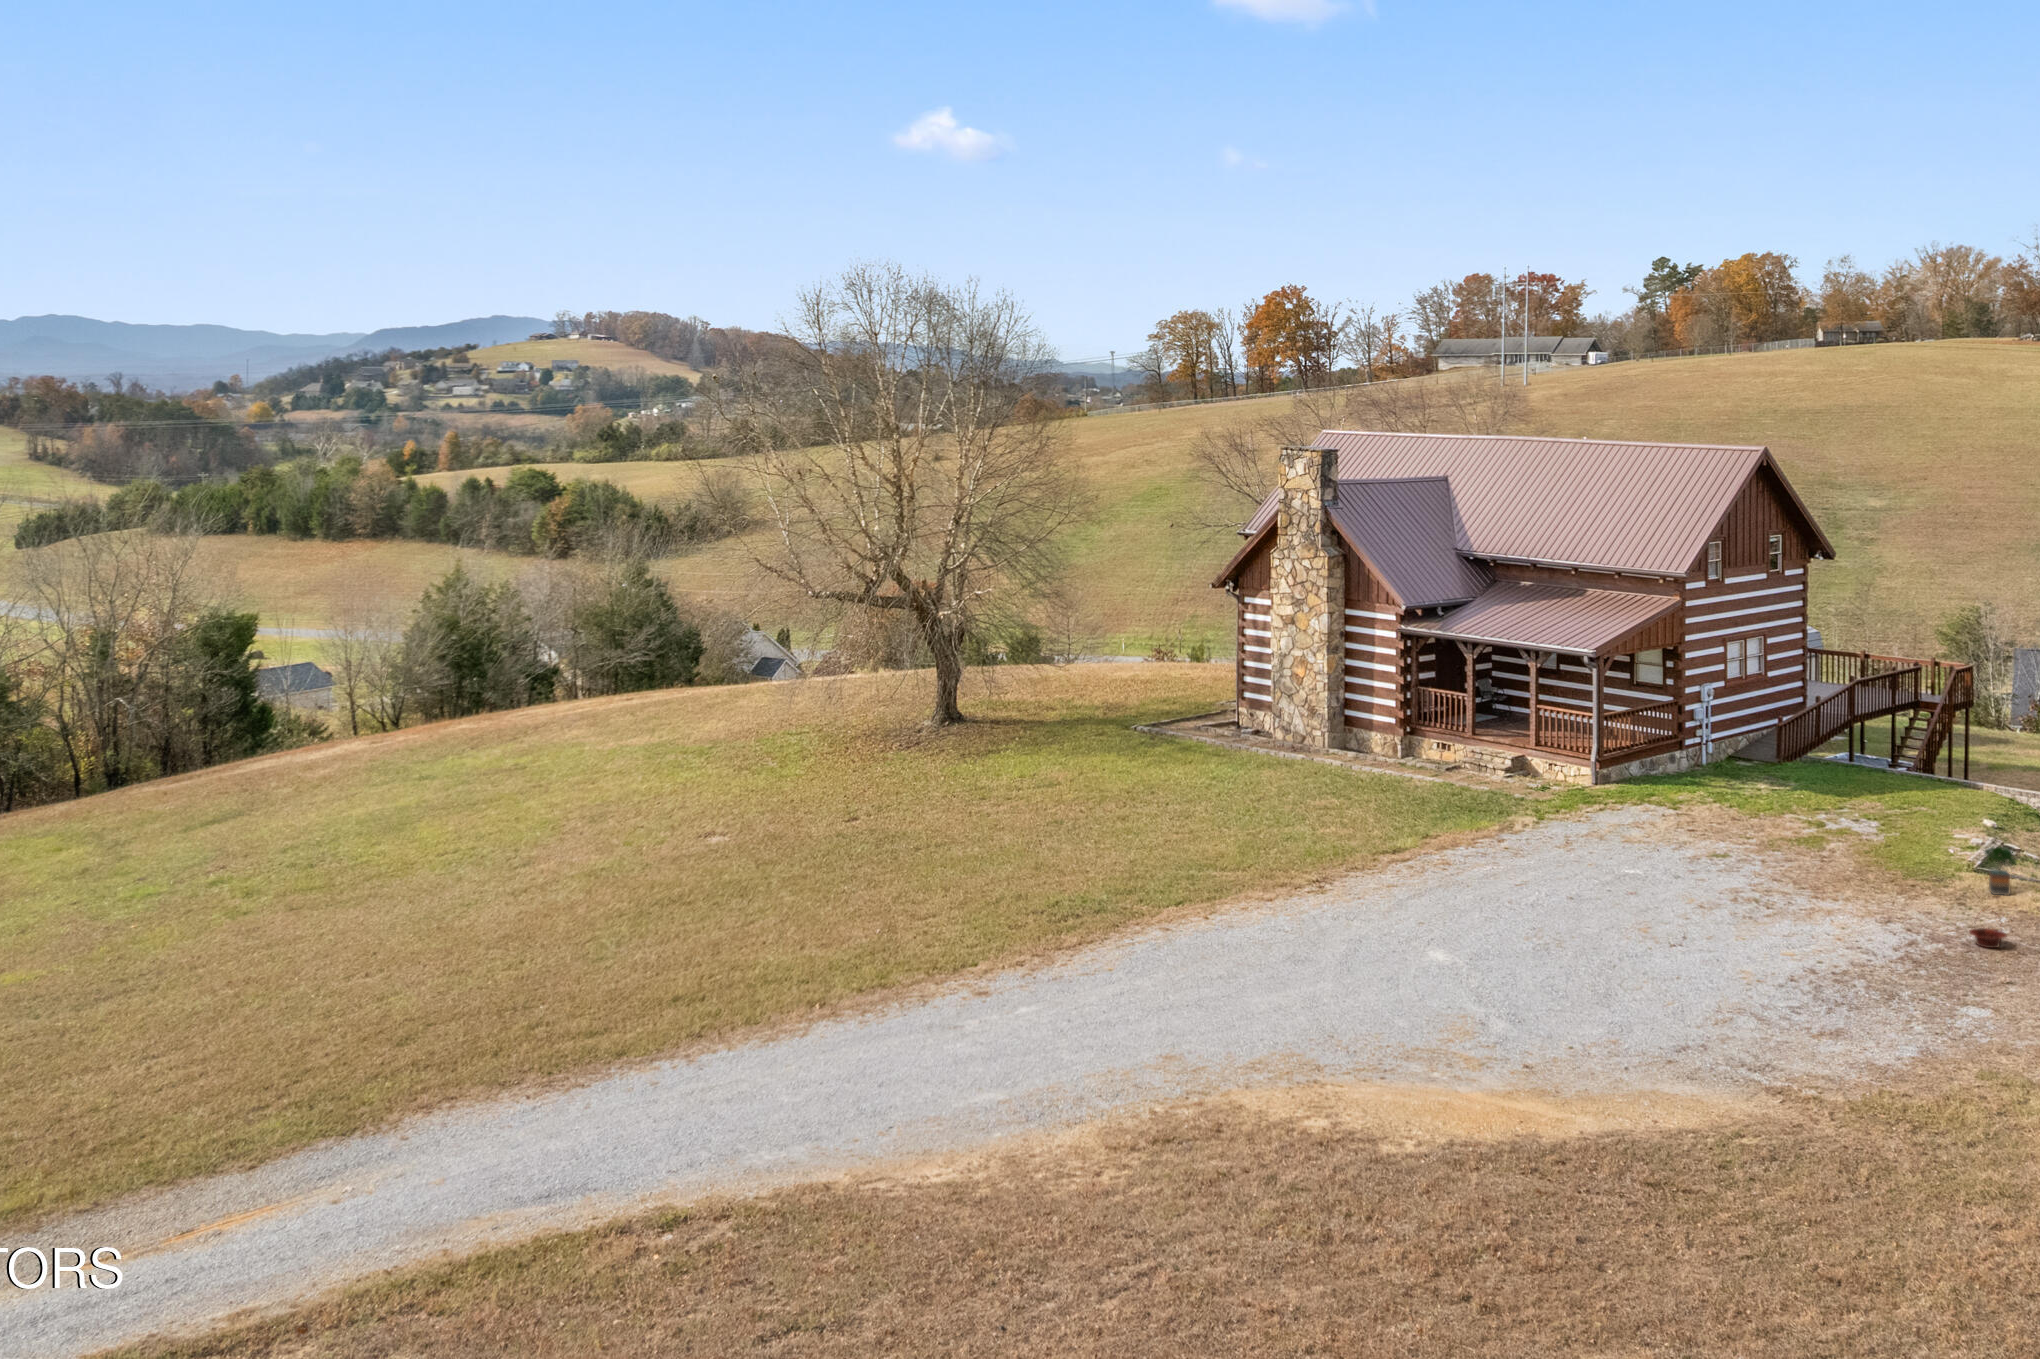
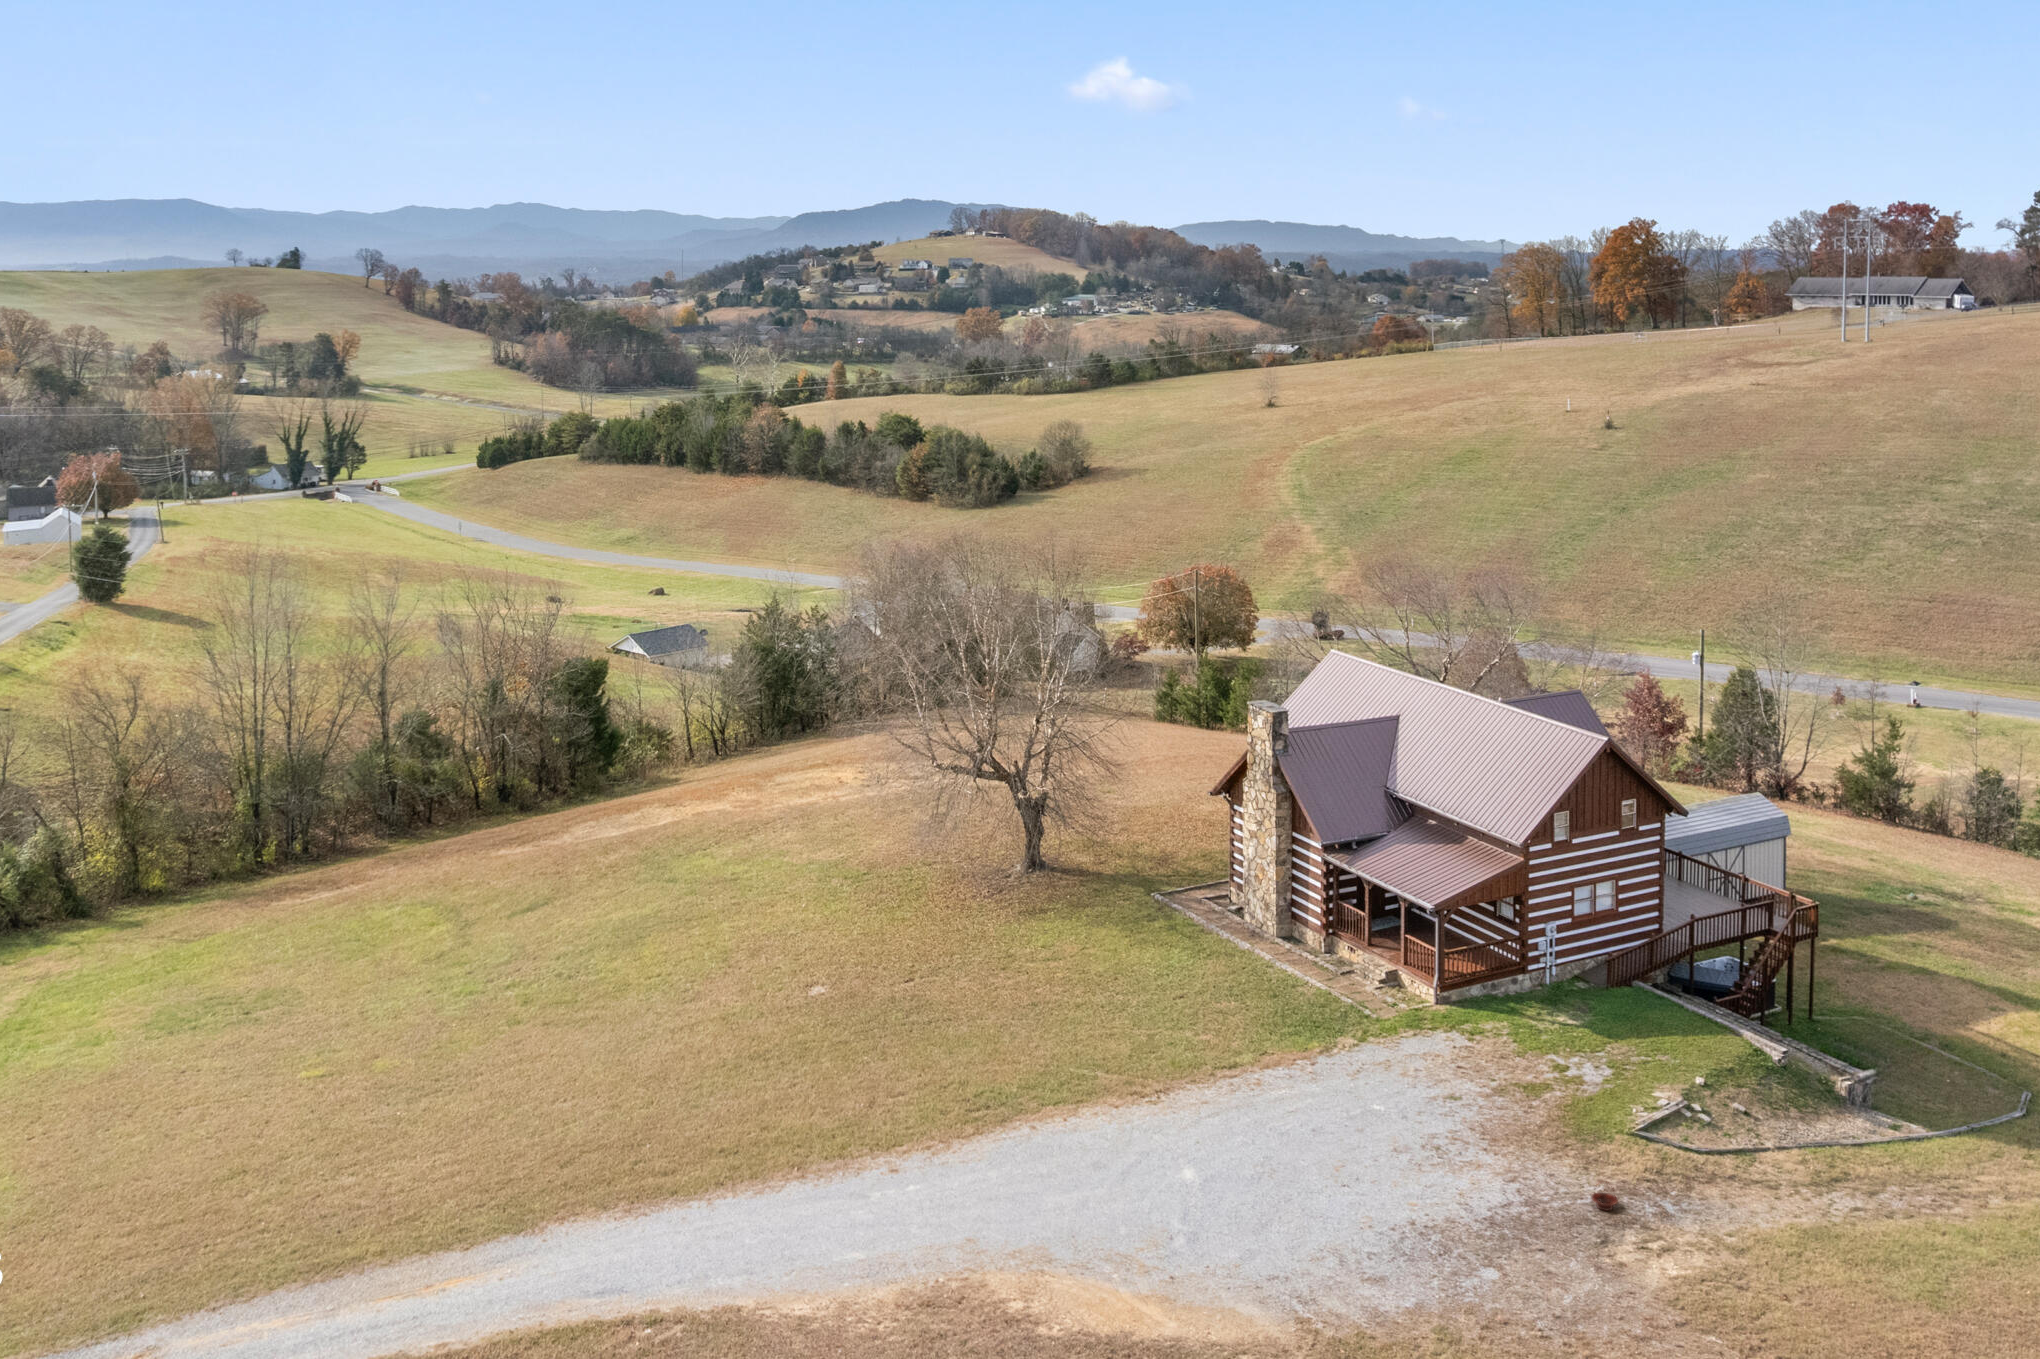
potted tree: present [1985,847,2017,895] -> none [1650,1117,1675,1158]

